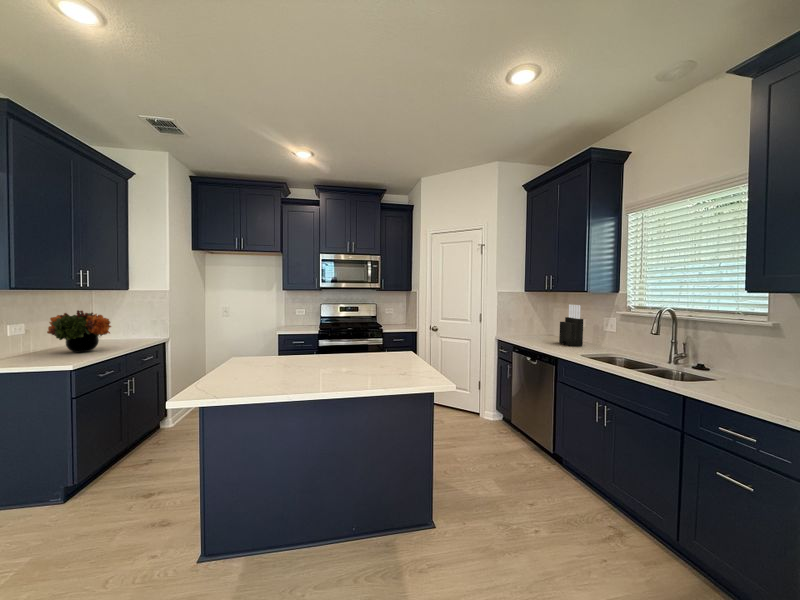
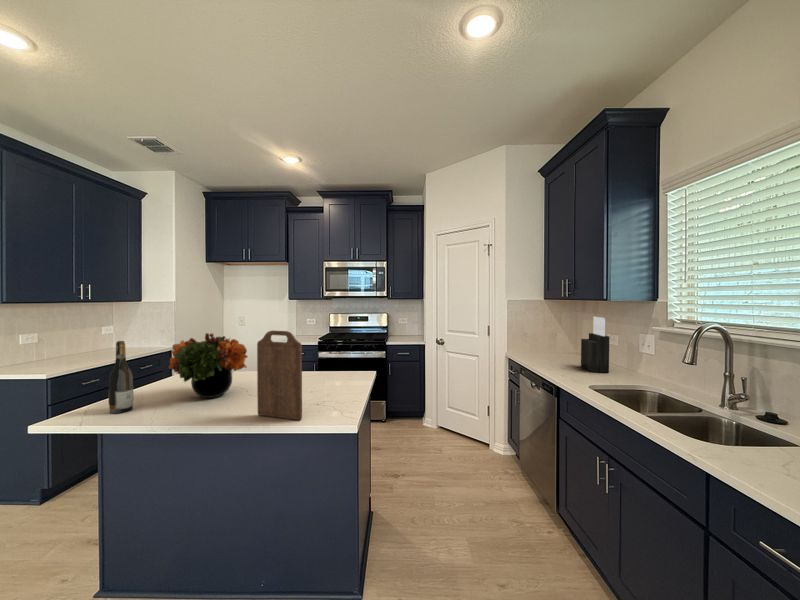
flower arrangement: present [47,310,111,353] -> present [169,333,248,398]
cutting board: none [371,312,413,384] -> present [257,331,302,420]
wine bottle: none [229,323,248,389] -> present [109,341,134,413]

